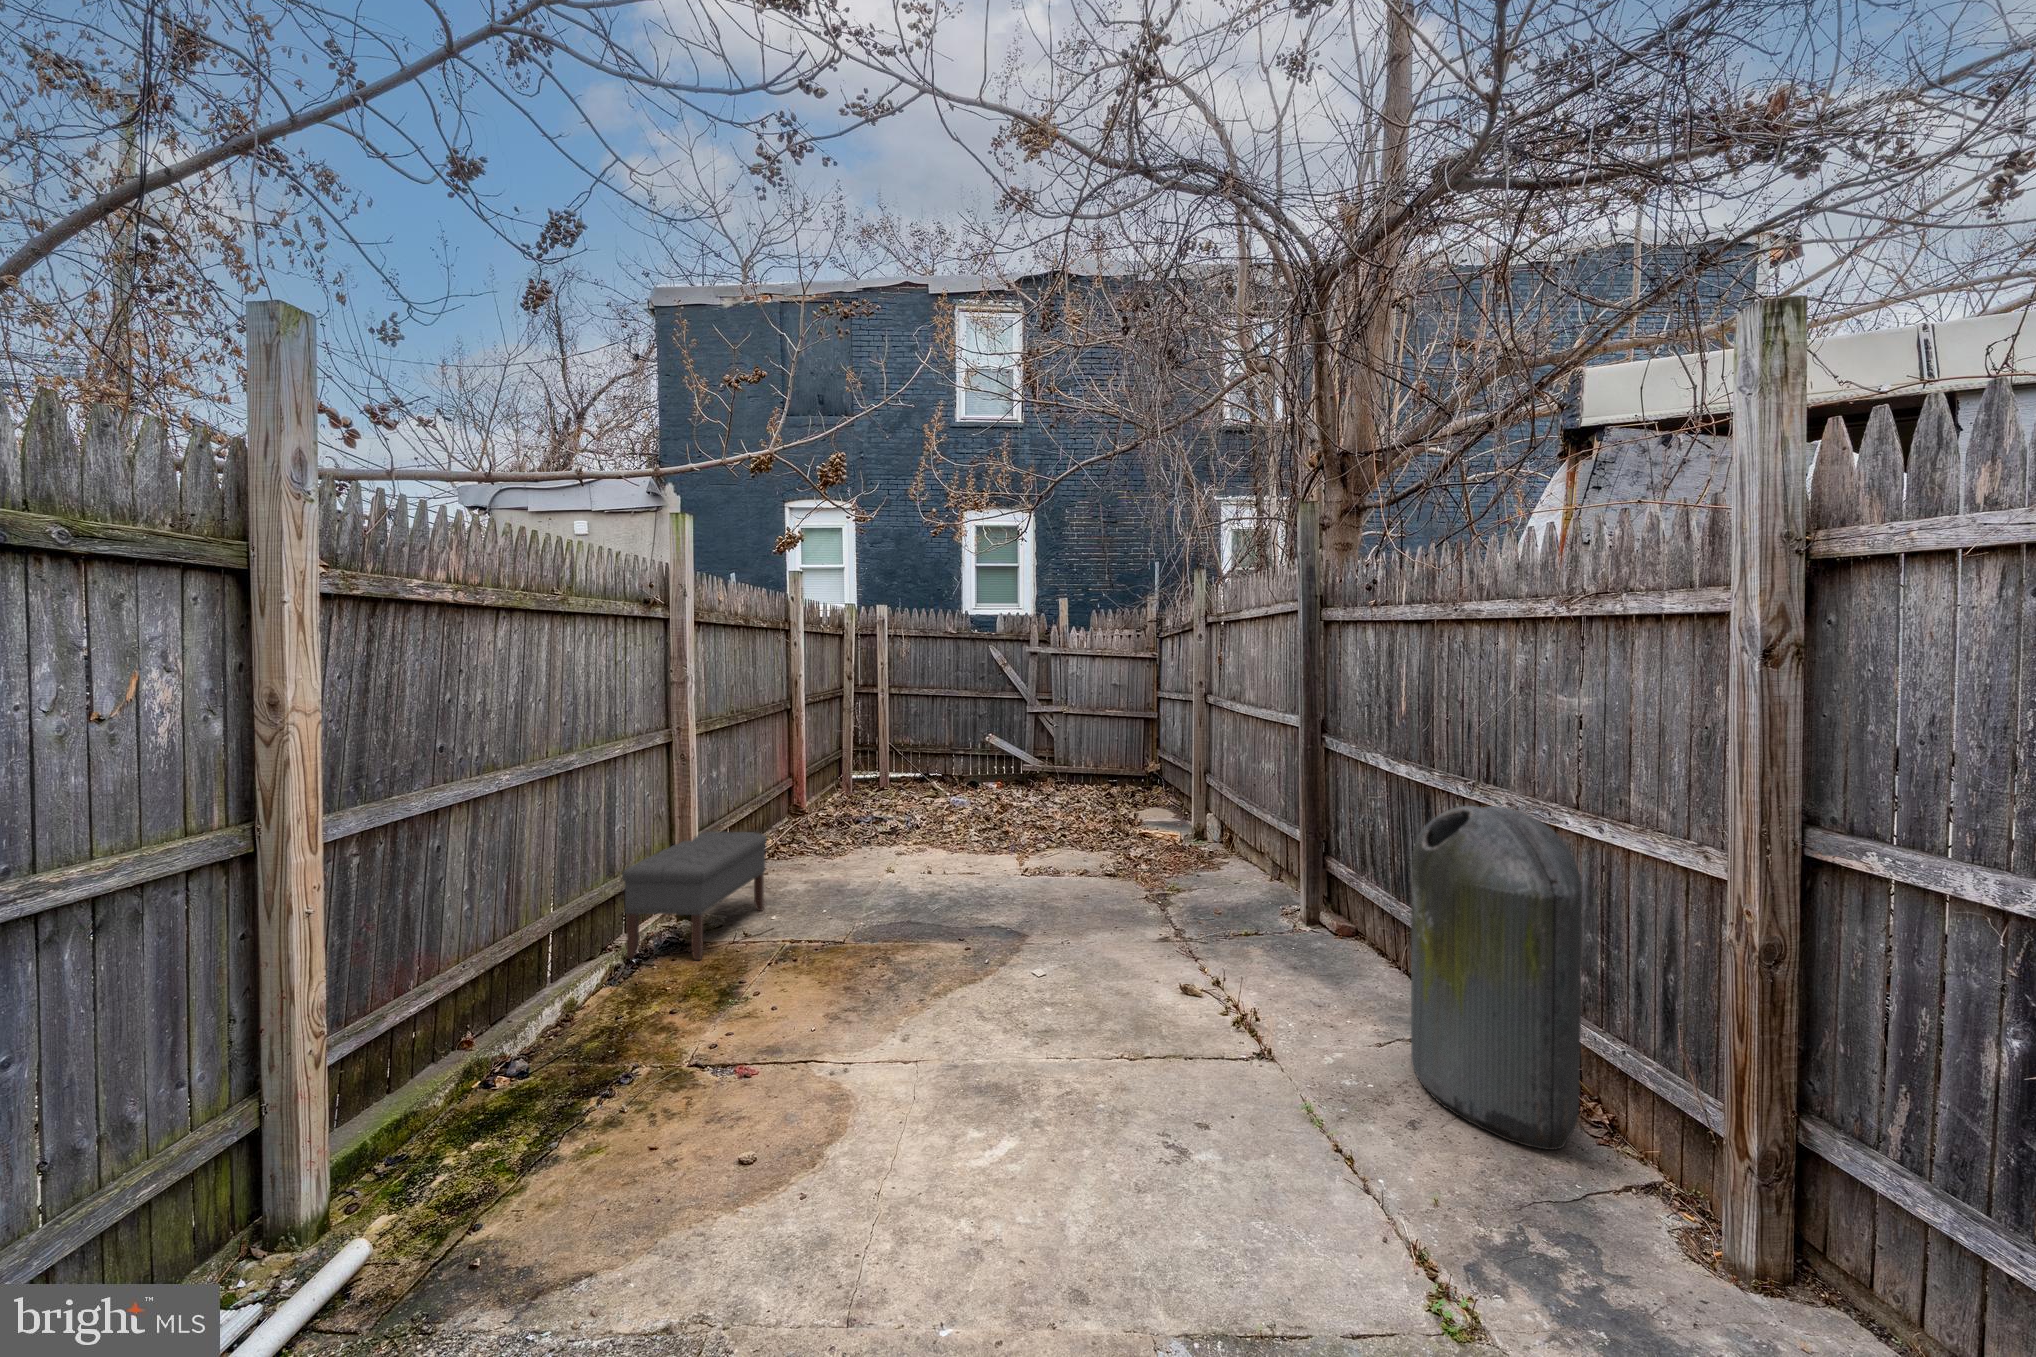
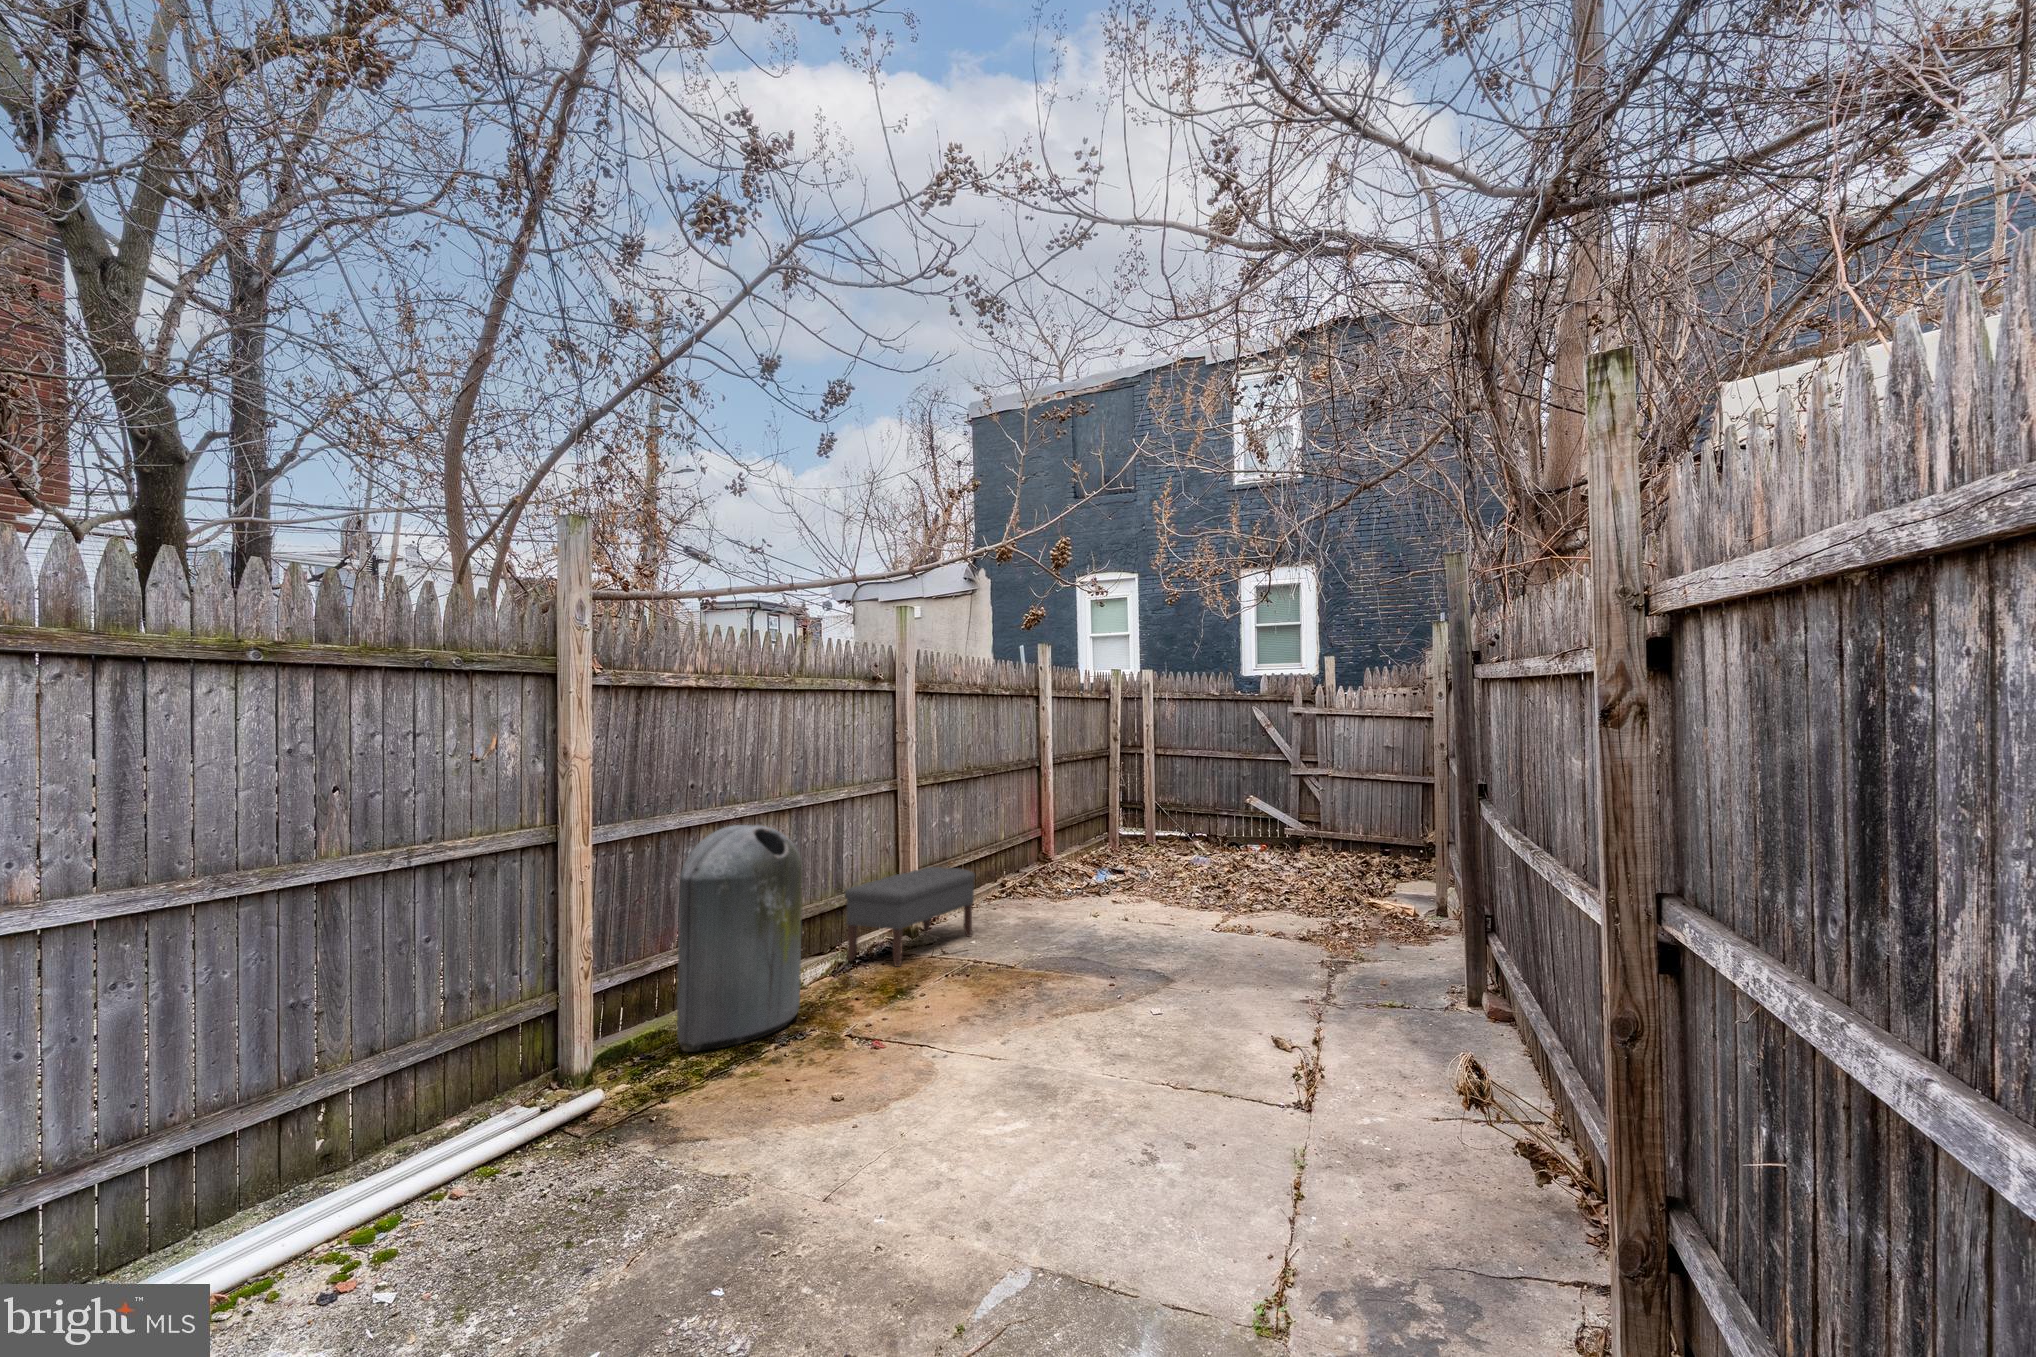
trash can: present [1411,806,1582,1150] -> present [677,825,802,1052]

